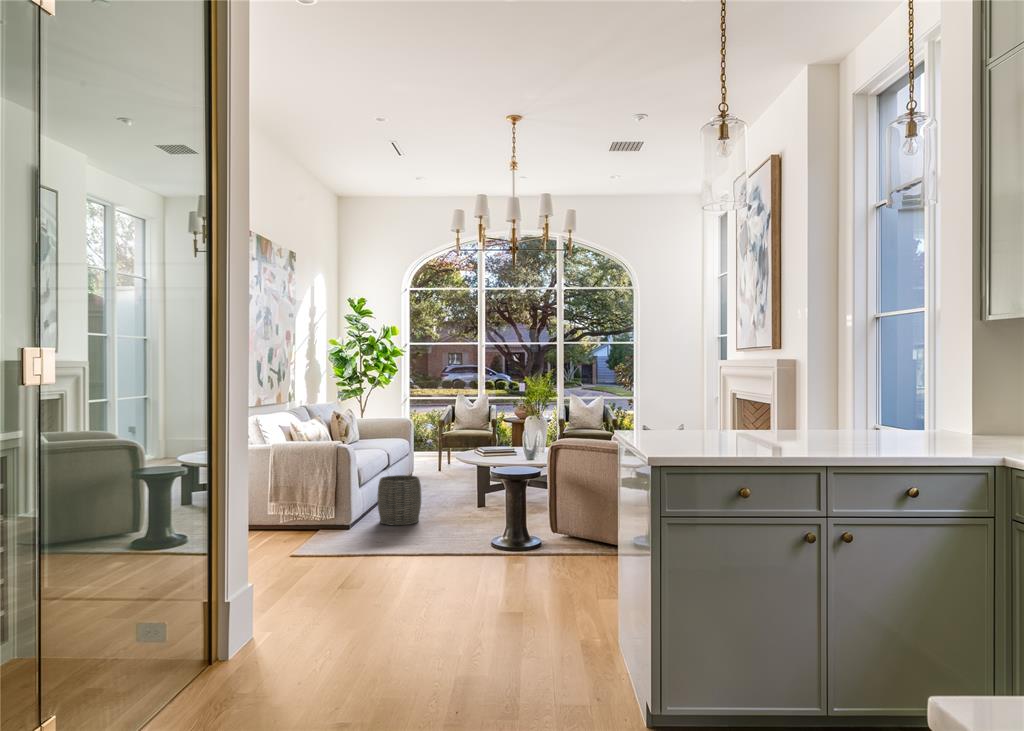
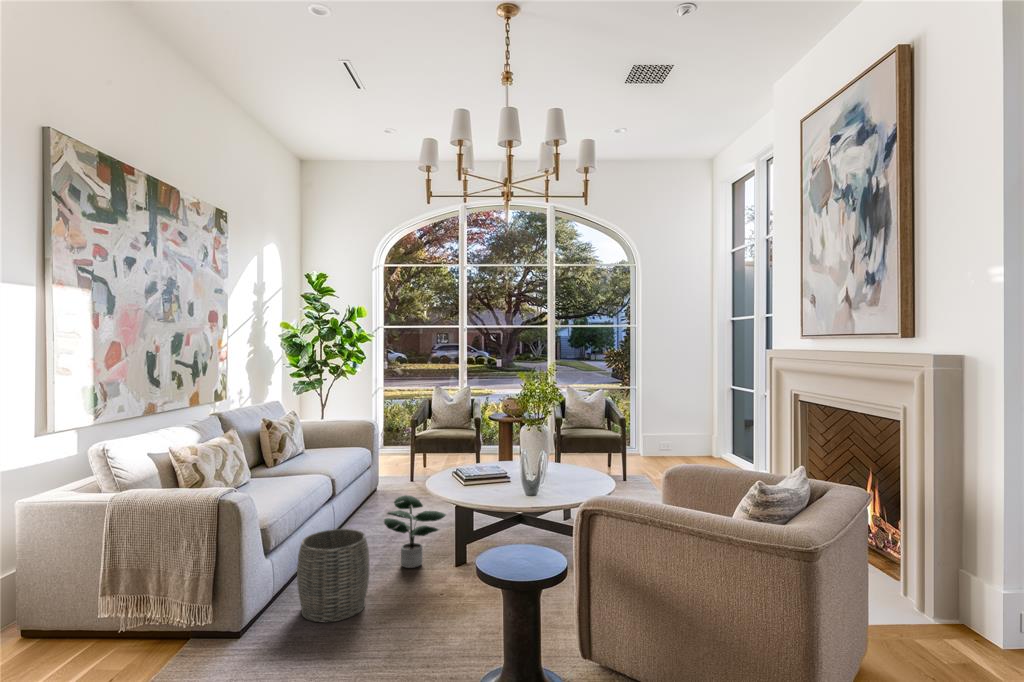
potted plant: none [426,463,469,509] -> present [384,495,446,568]

